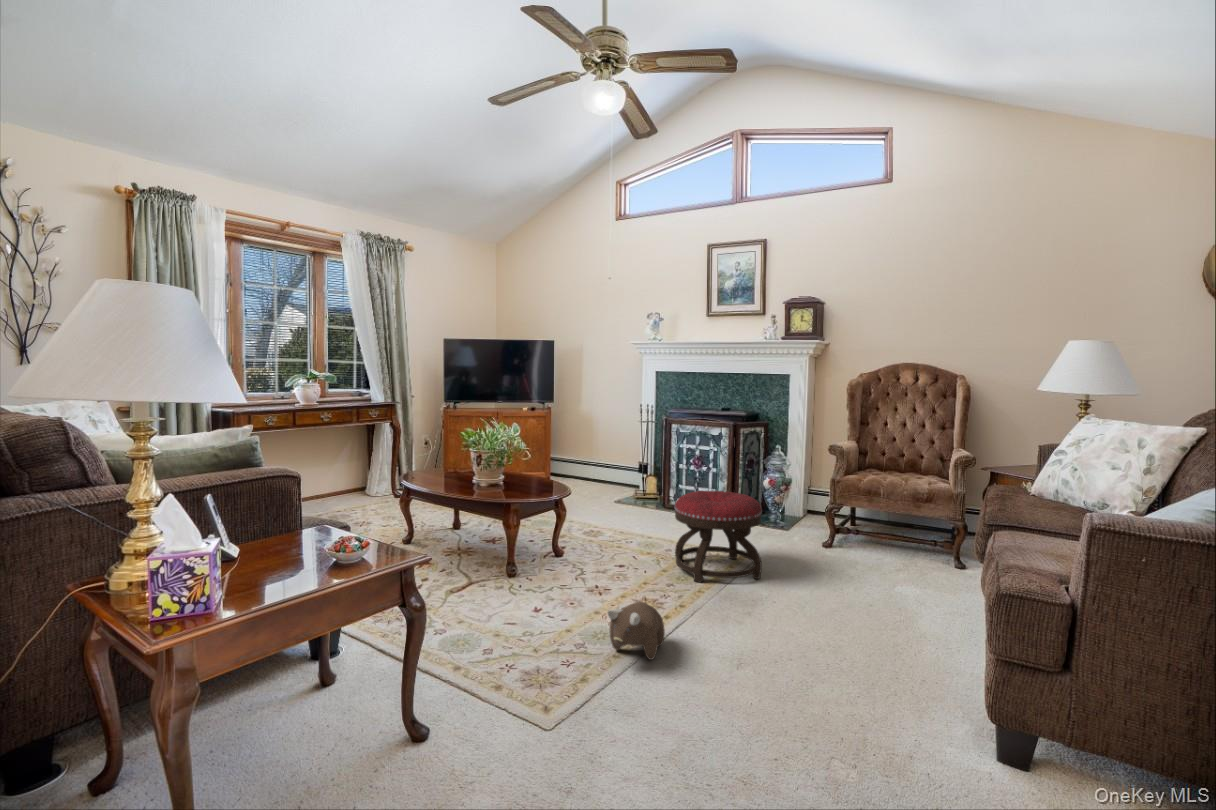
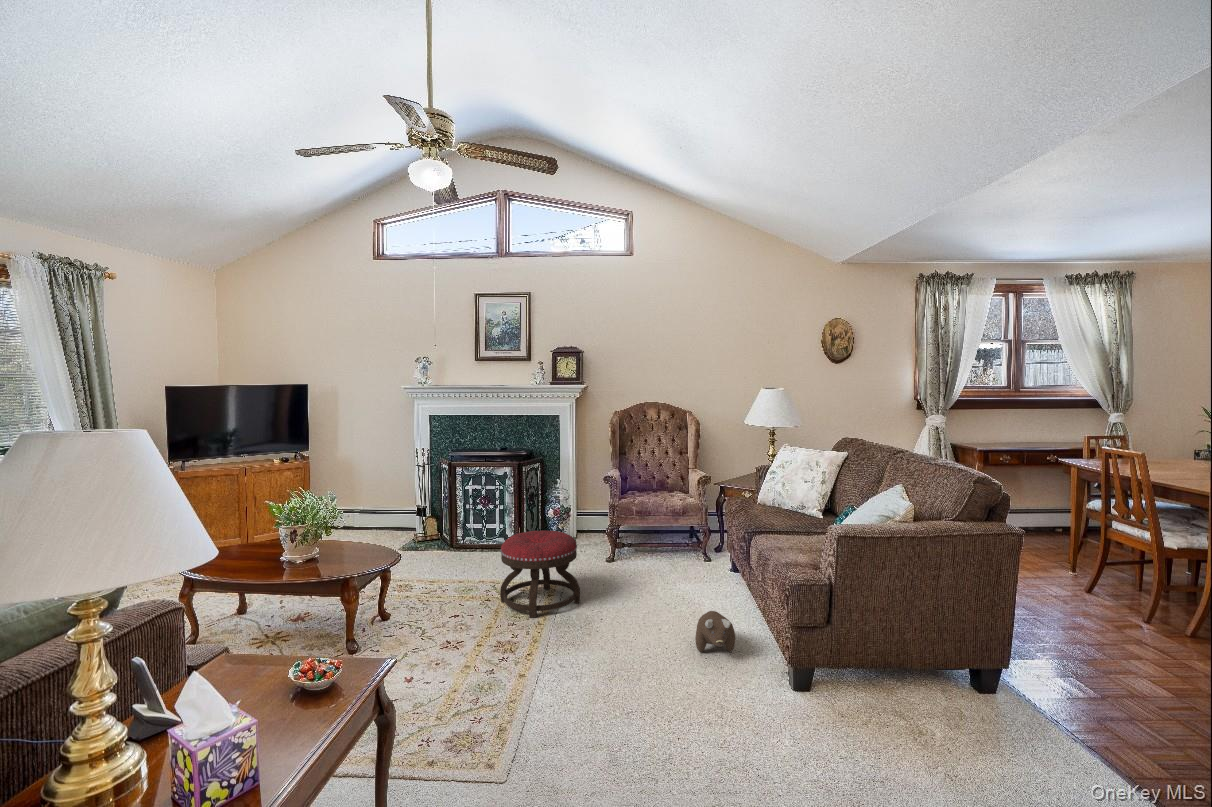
plush toy: present [608,602,665,660] -> present [695,611,735,652]

